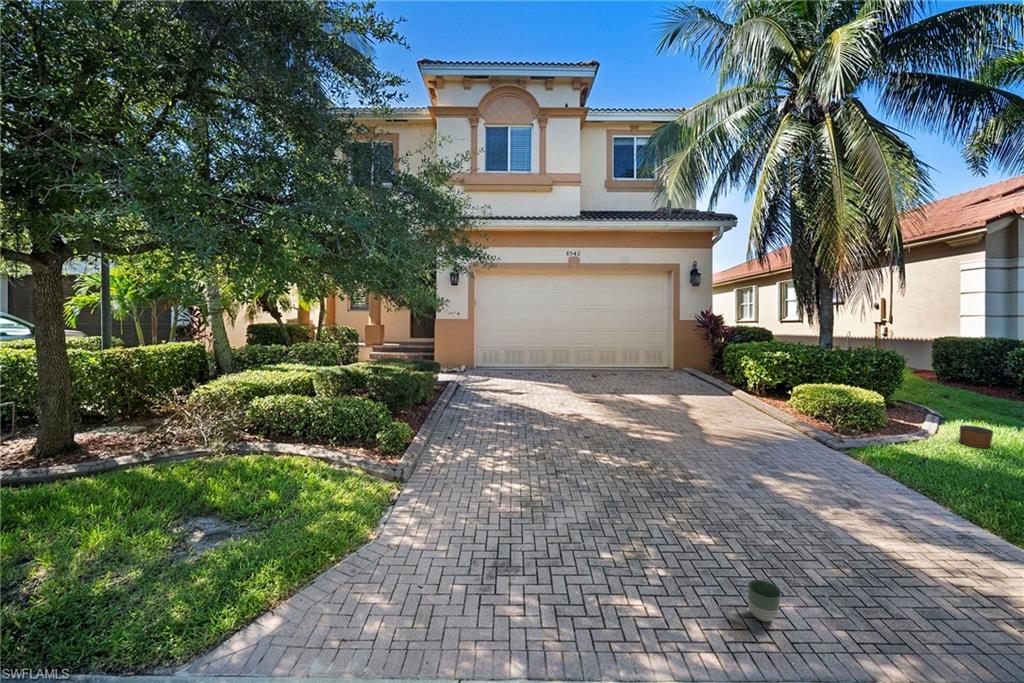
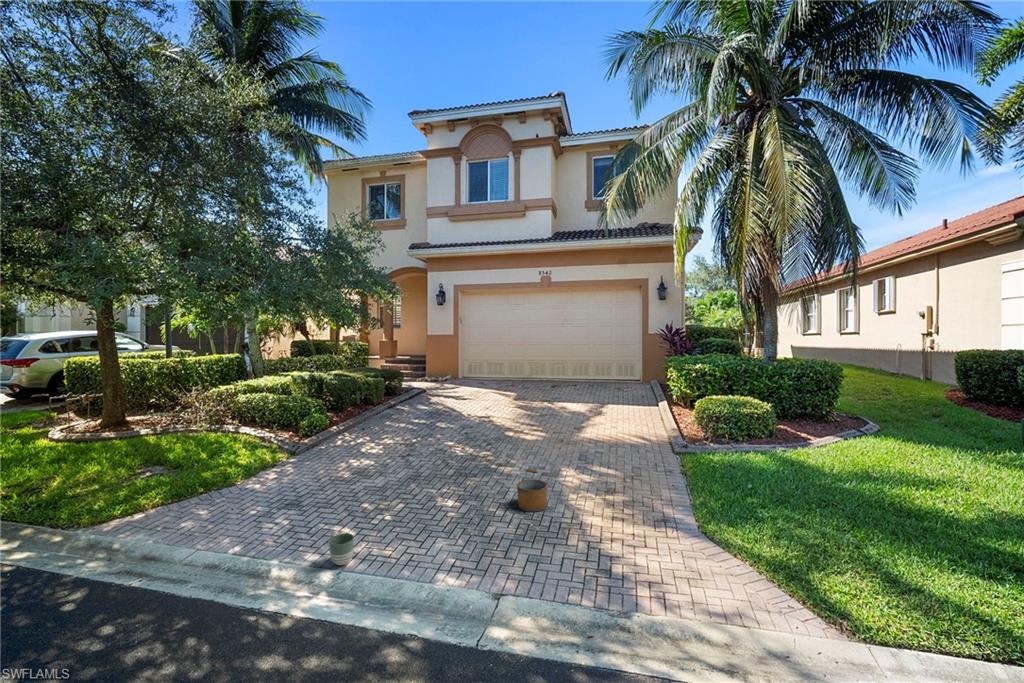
bucket: present [959,417,993,448] -> present [517,469,547,512]

